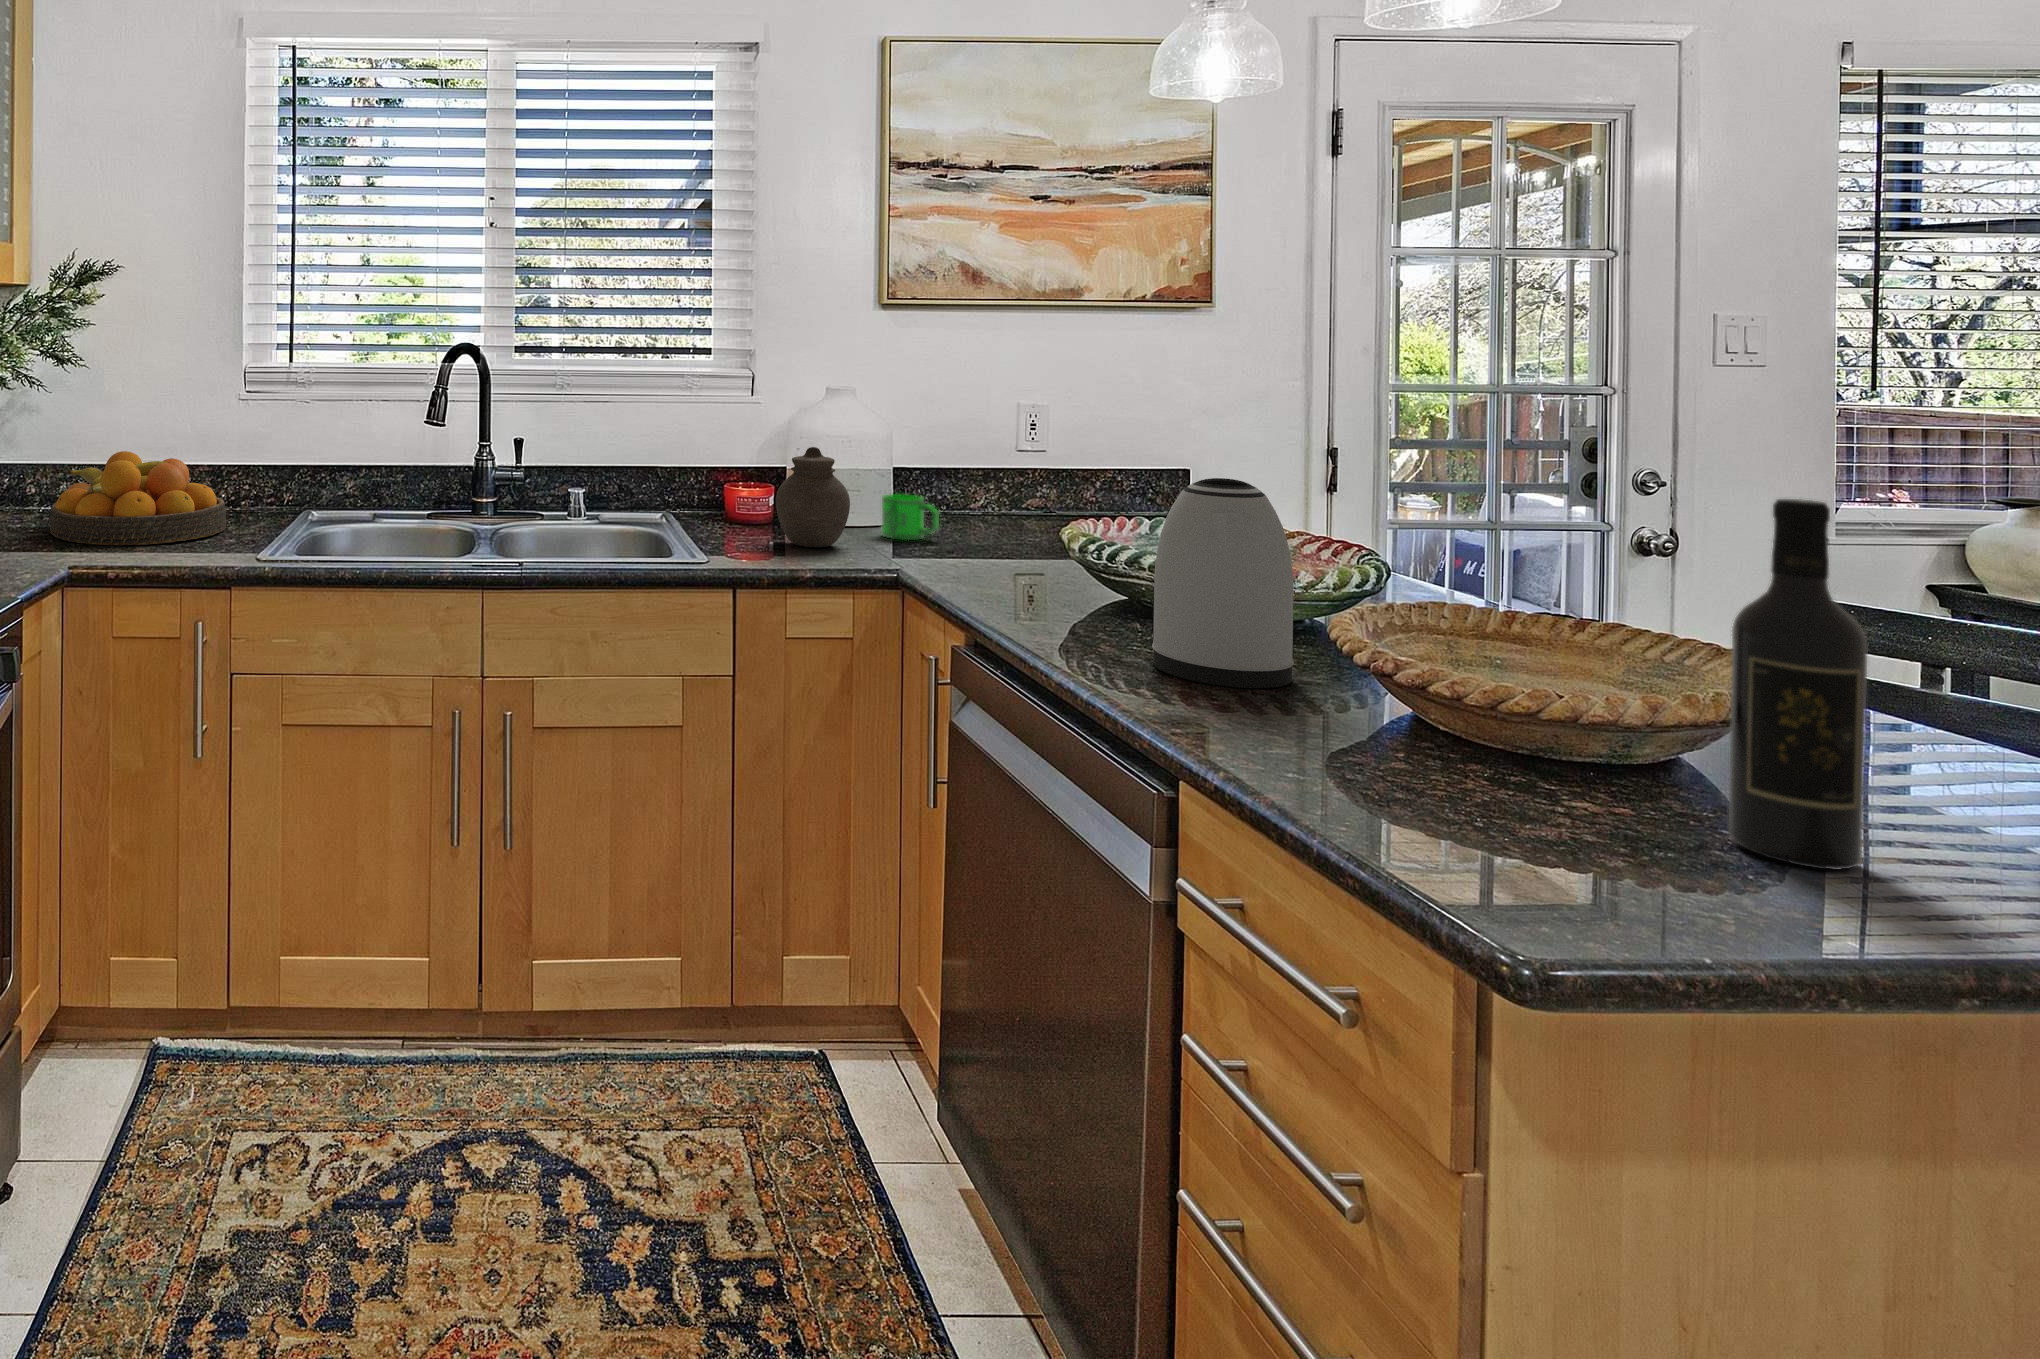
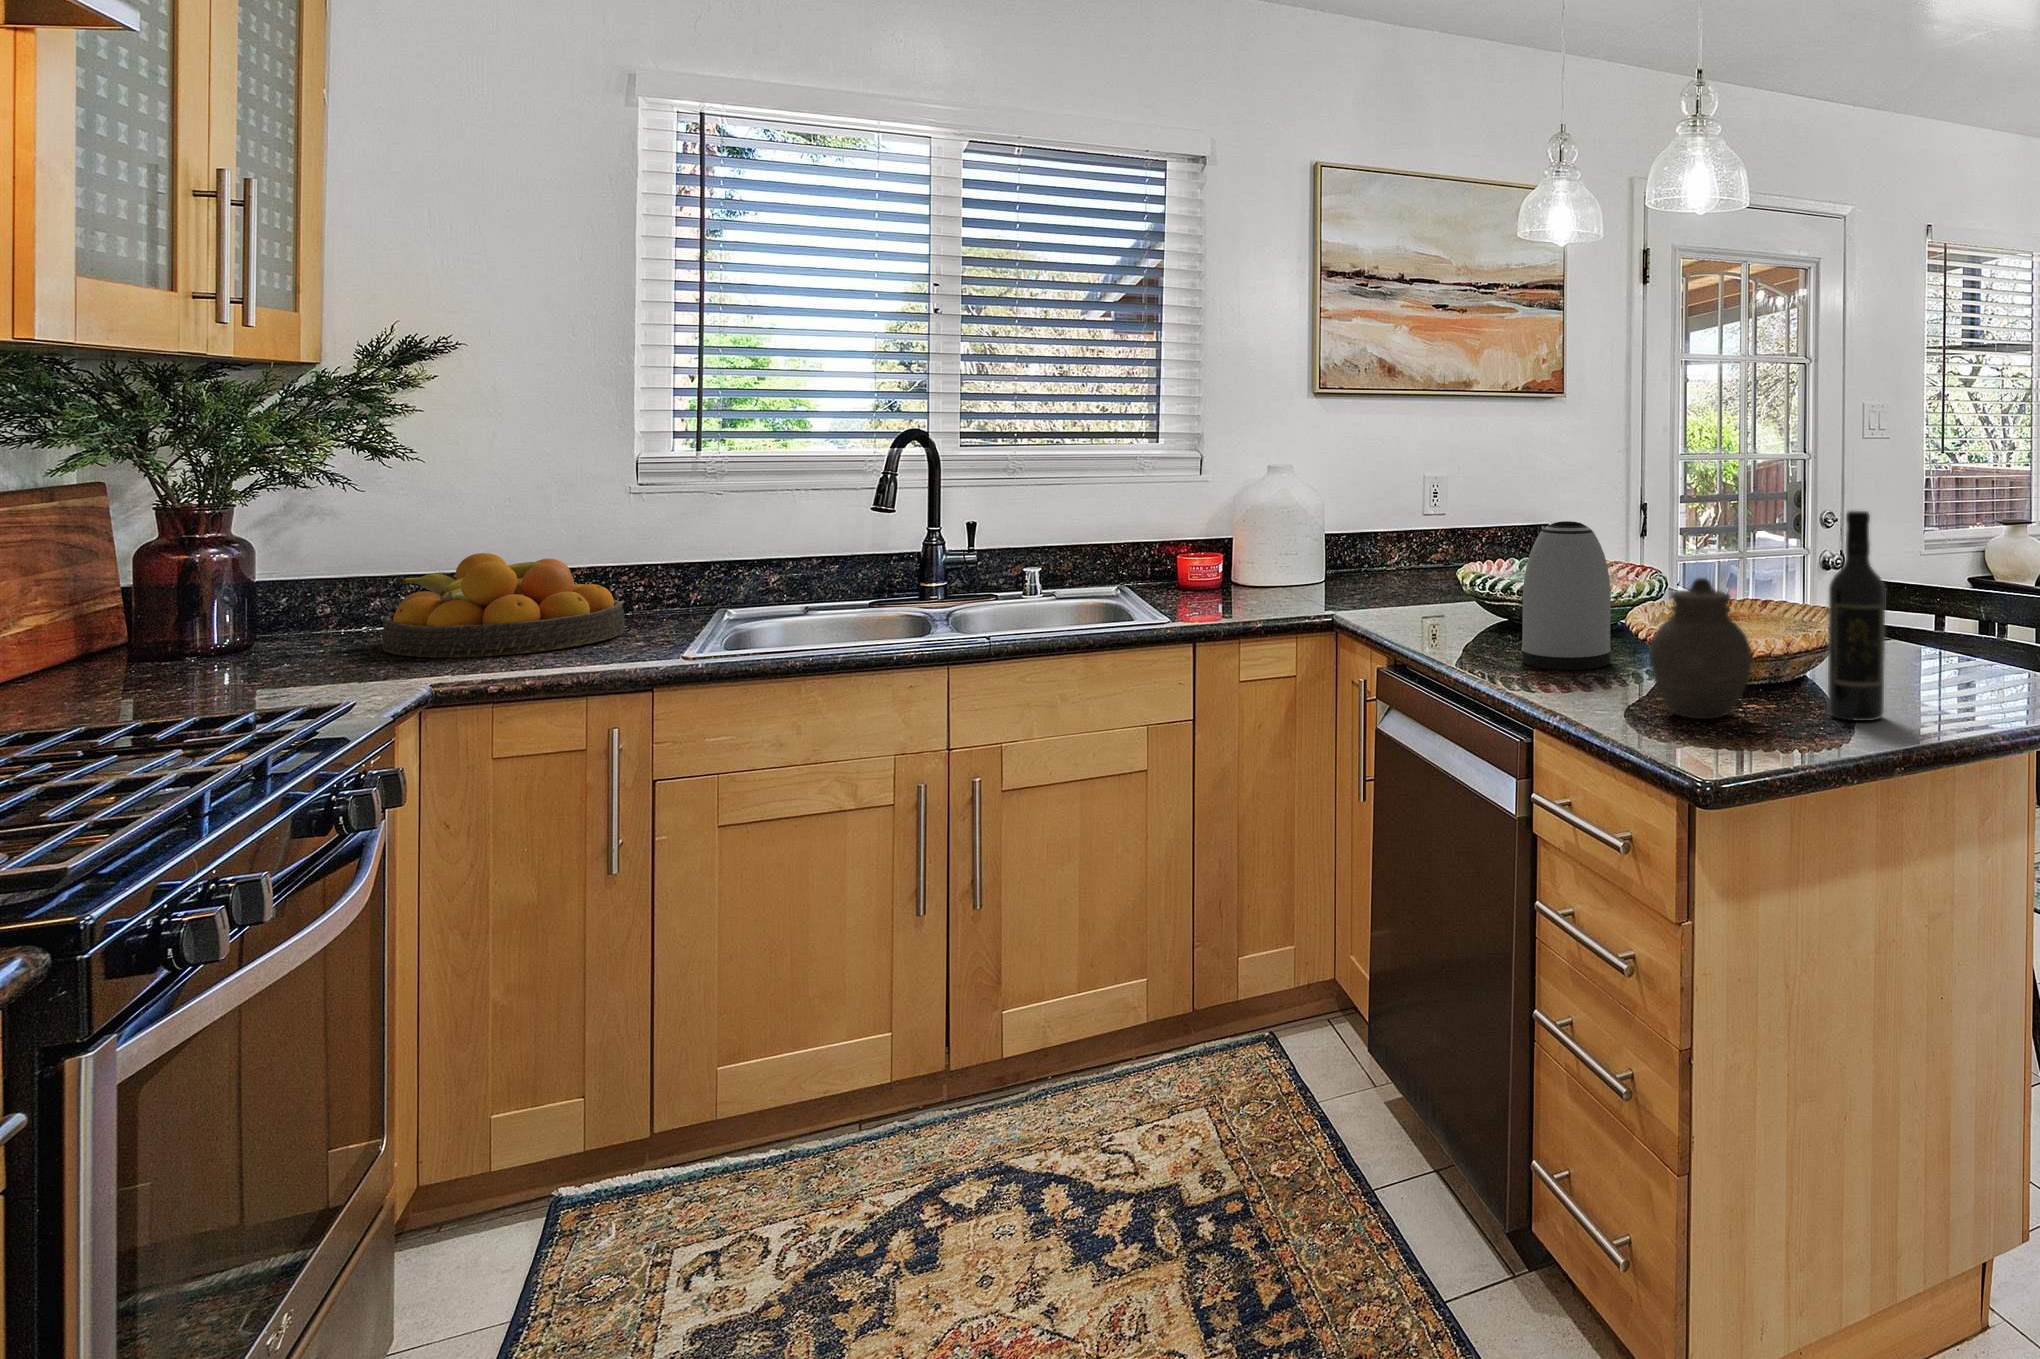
jar: present [776,447,850,547] -> present [1649,578,1752,719]
mug: present [882,494,939,540] -> none [1309,557,1357,595]

